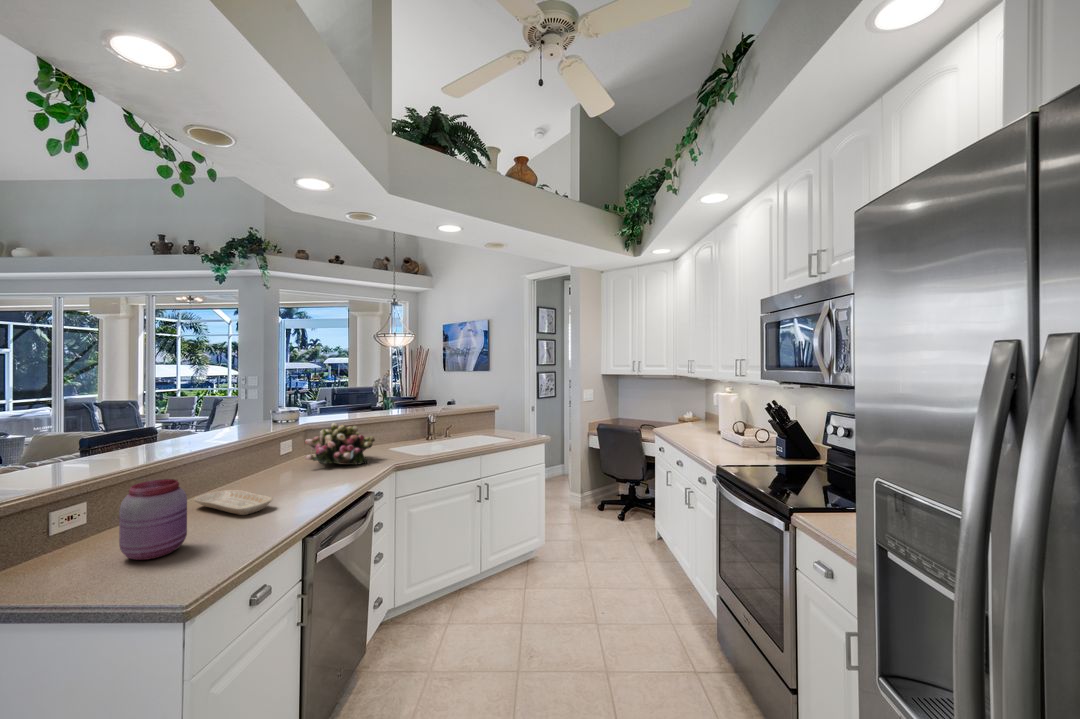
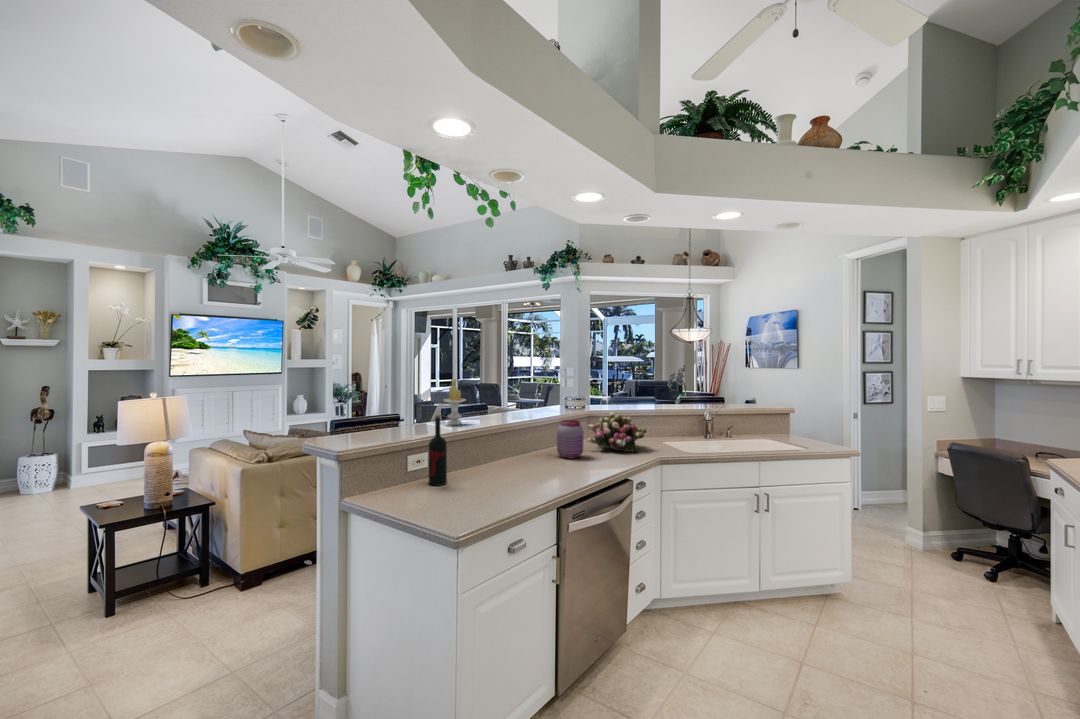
candle: none [70,393,118,463] -> present [444,379,466,425]
wine bottle: none [54,450,93,563] -> present [429,415,447,486]
jar: present [119,479,187,560] -> present [557,420,583,458]
tray: present [194,490,273,515] -> none [505,456,552,477]

